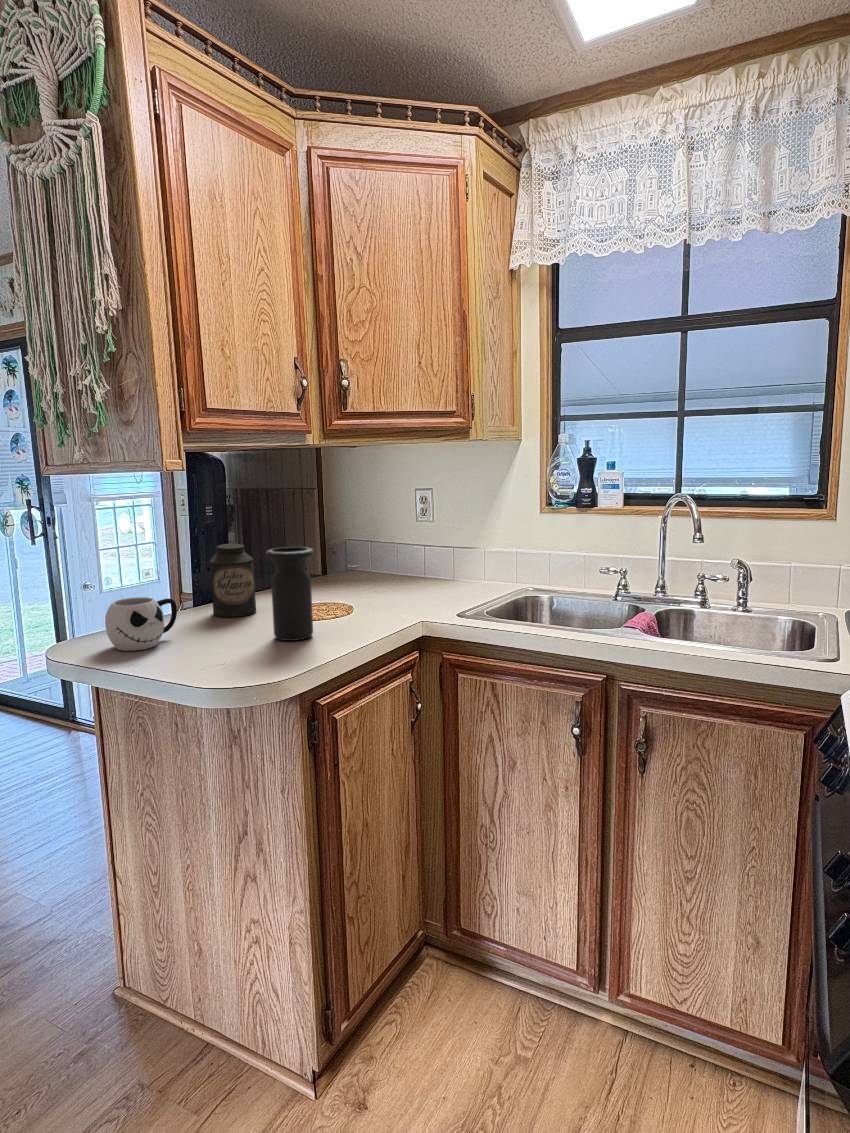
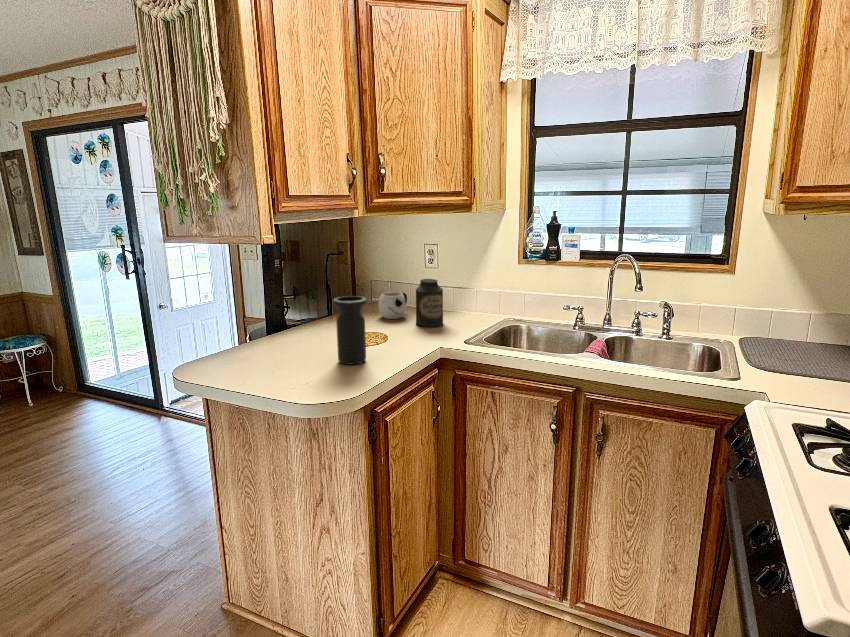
canister: present [210,544,256,617] -> present [416,279,443,327]
mug: present [105,597,177,651] -> present [378,292,407,319]

